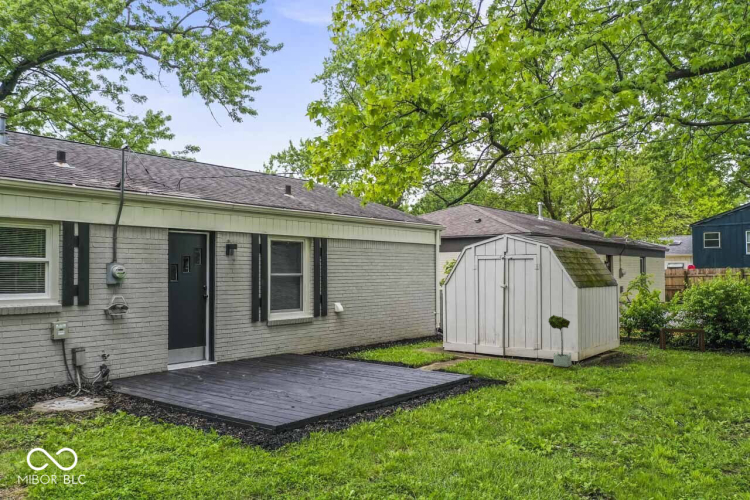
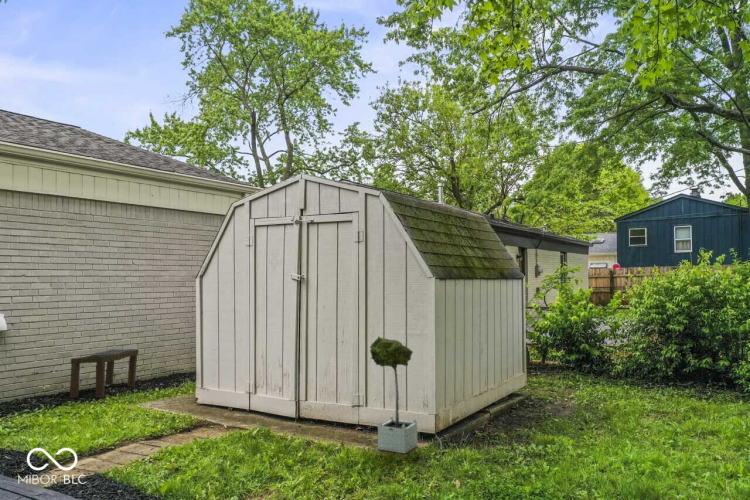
bench: present [660,328,705,352] -> present [70,349,139,398]

